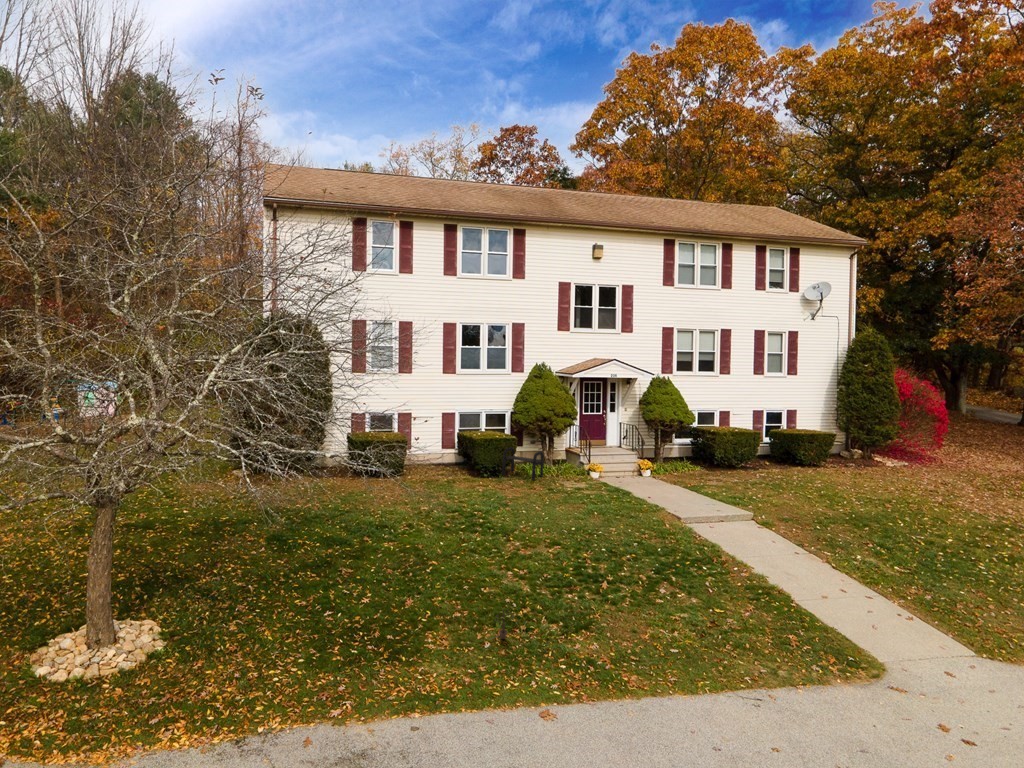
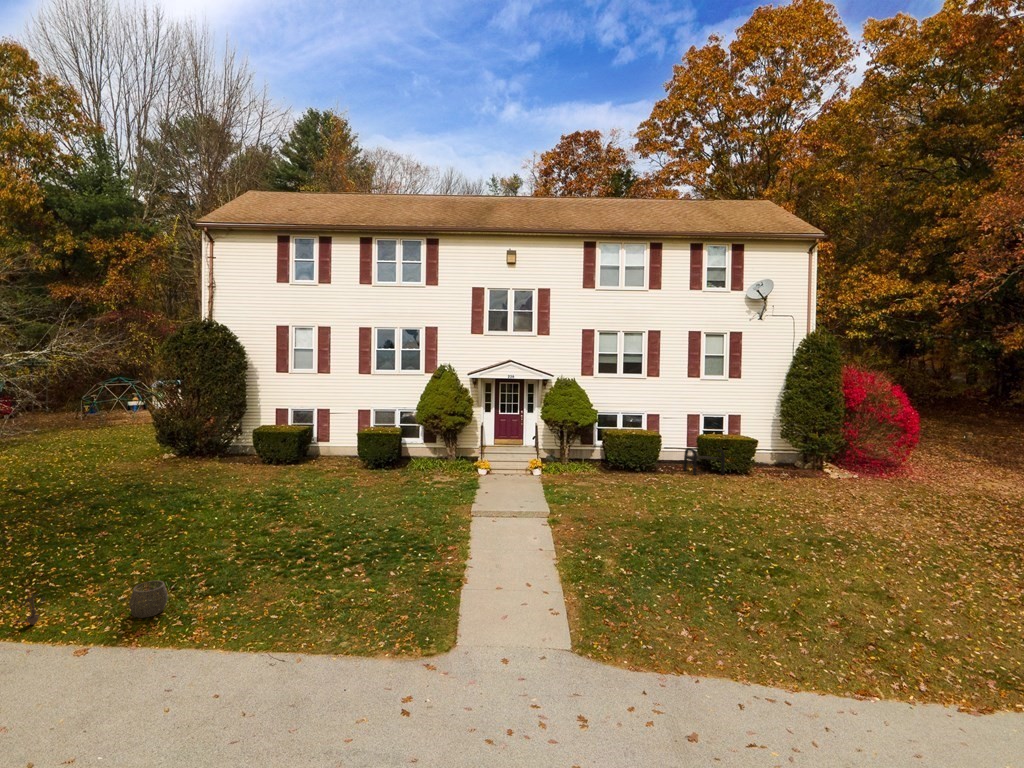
bench: present [502,447,544,480] -> present [683,448,725,475]
woven basket: none [561,590,590,624] -> present [129,581,168,618]

